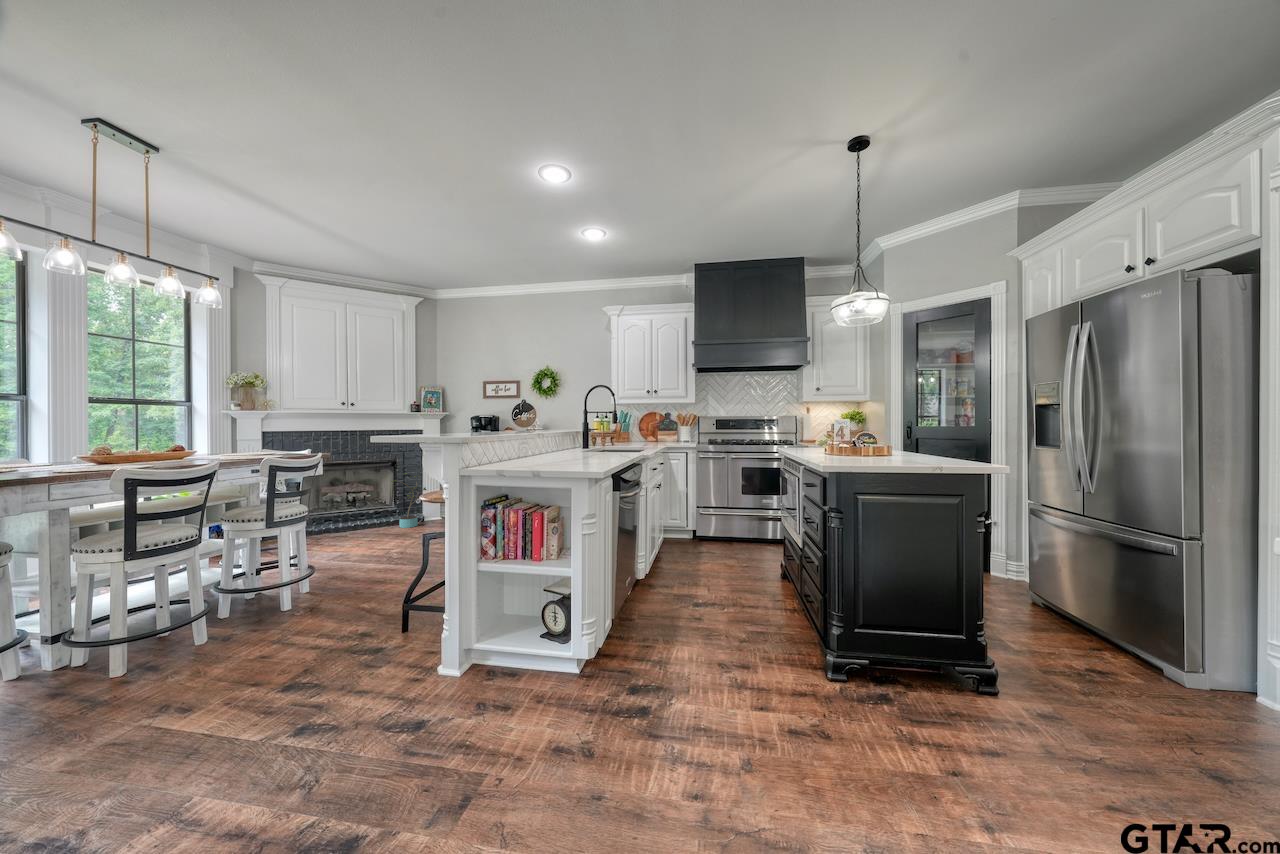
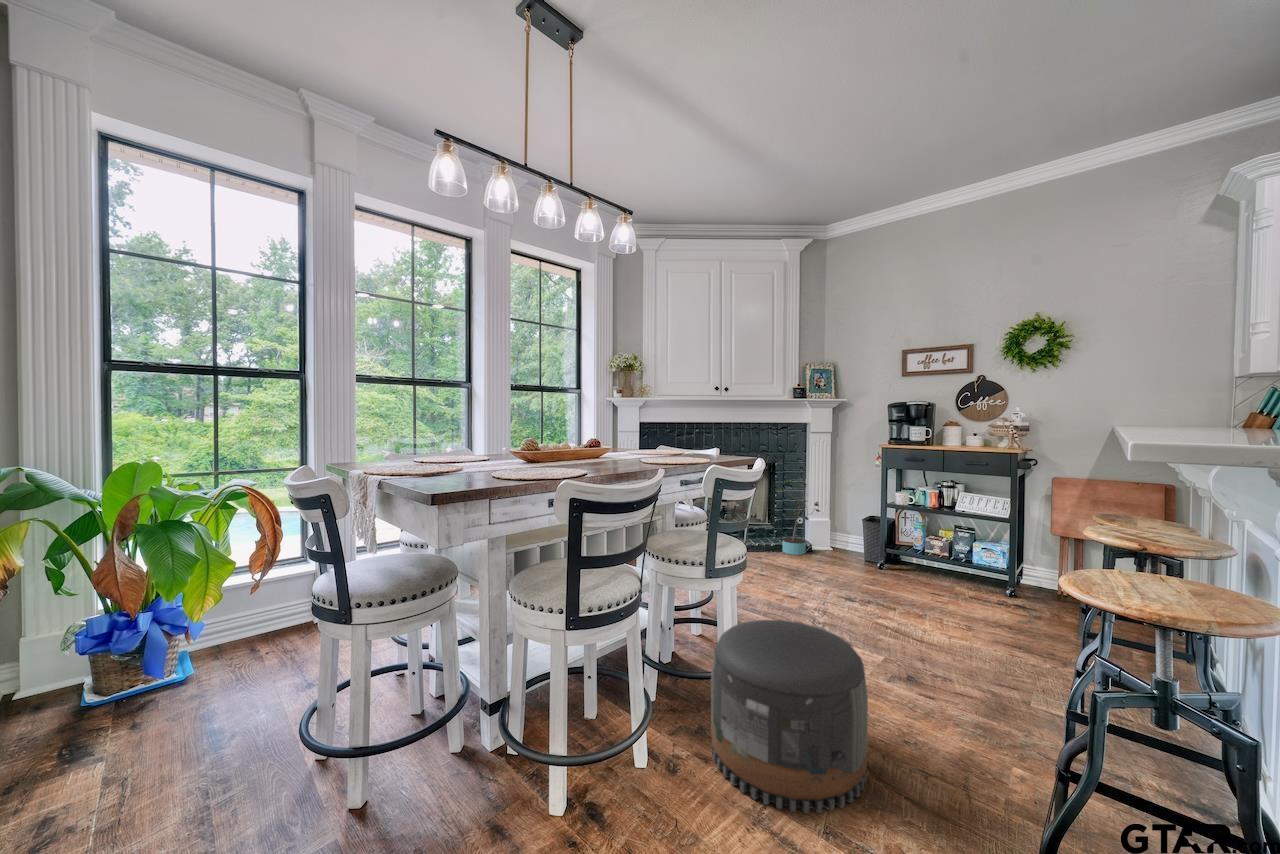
pouf: none [261,548,368,643] -> present [711,620,868,813]

